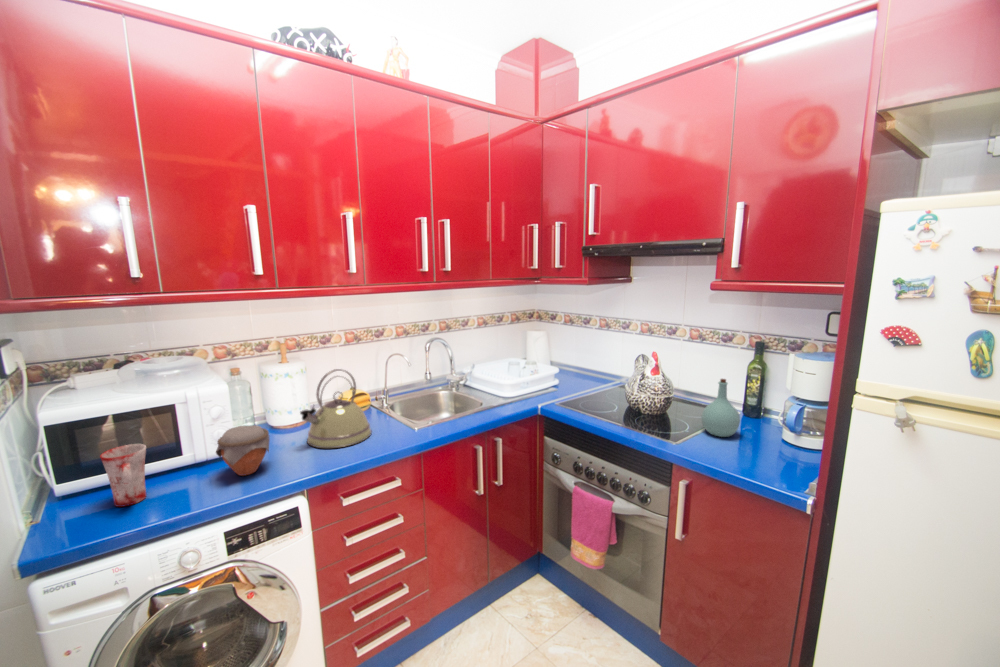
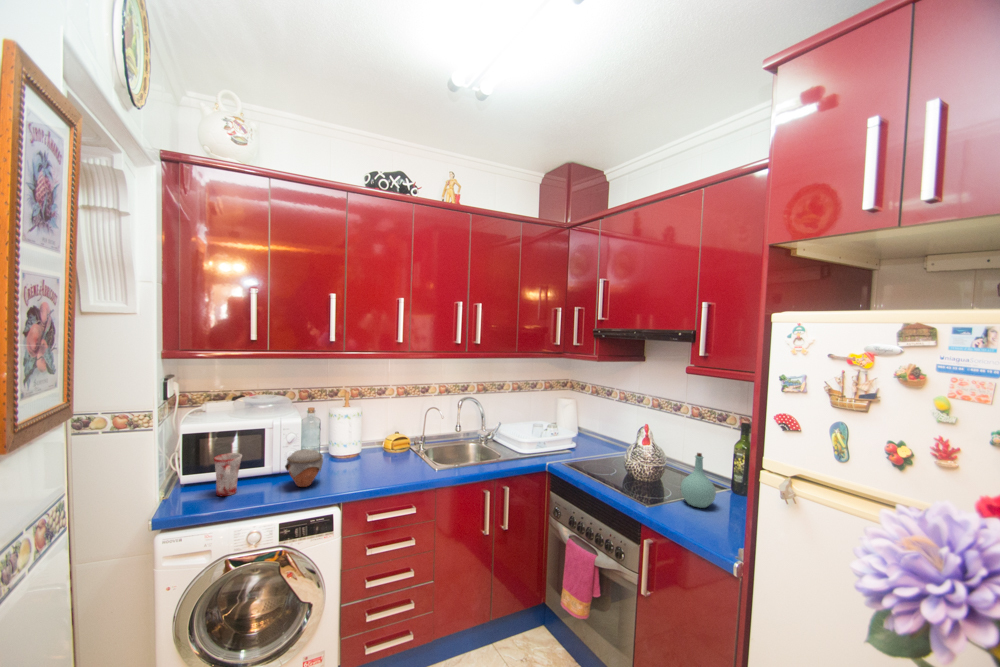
kettle: present [300,369,372,448] -> none [348,414,401,476]

